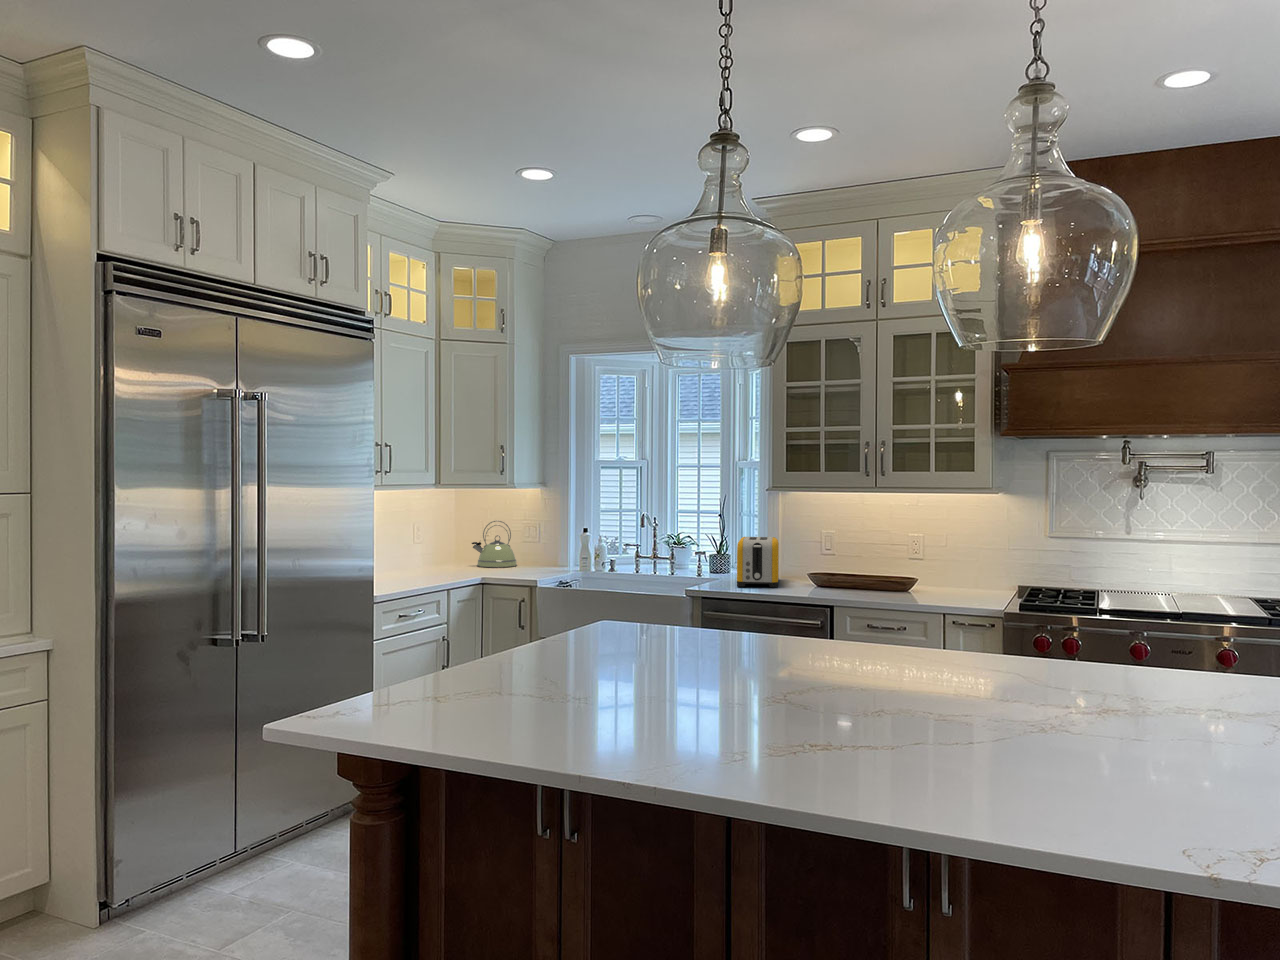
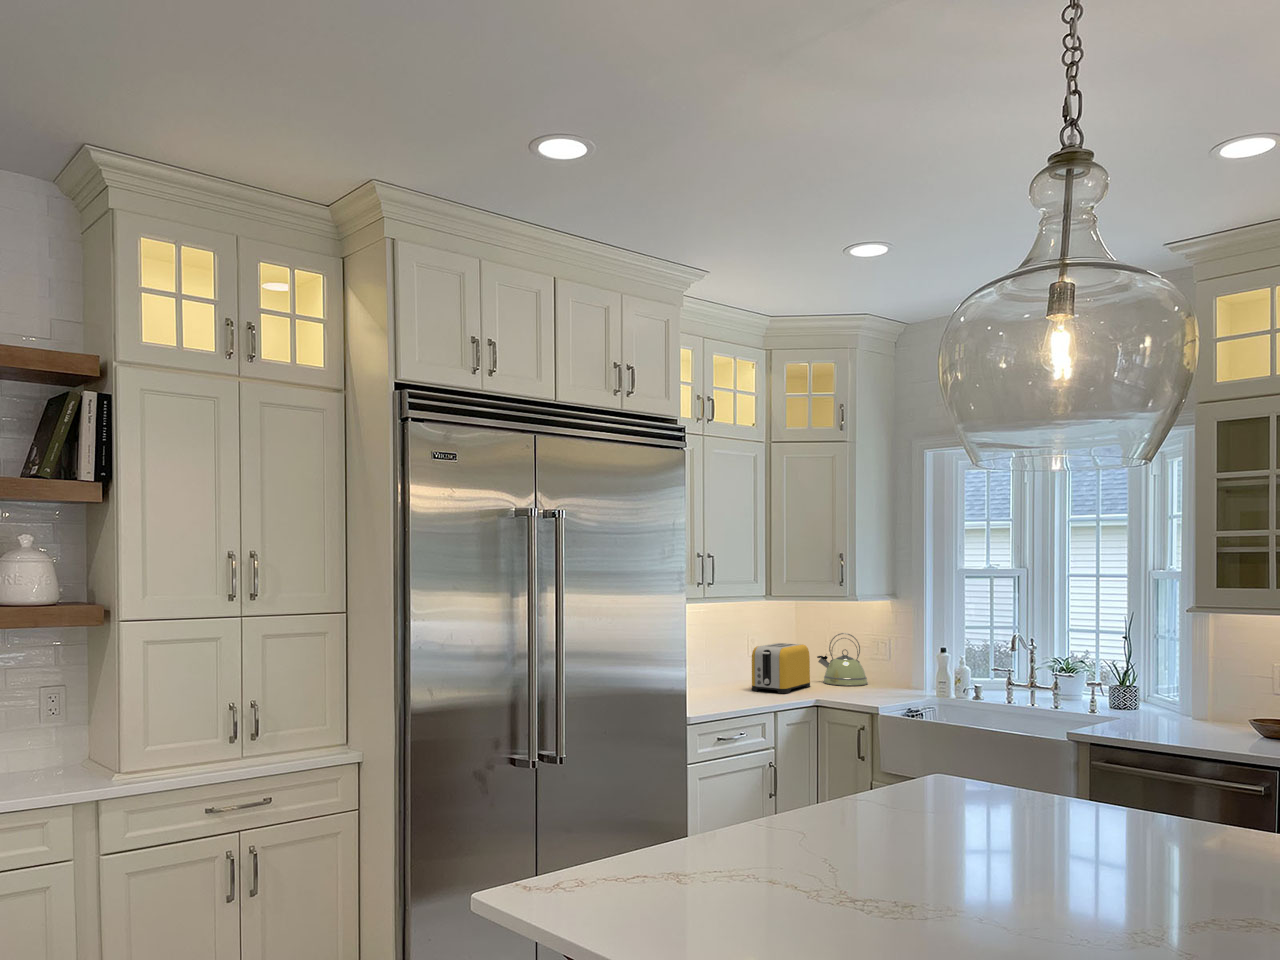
toaster: present [737,537,779,587] -> present [752,643,810,694]

